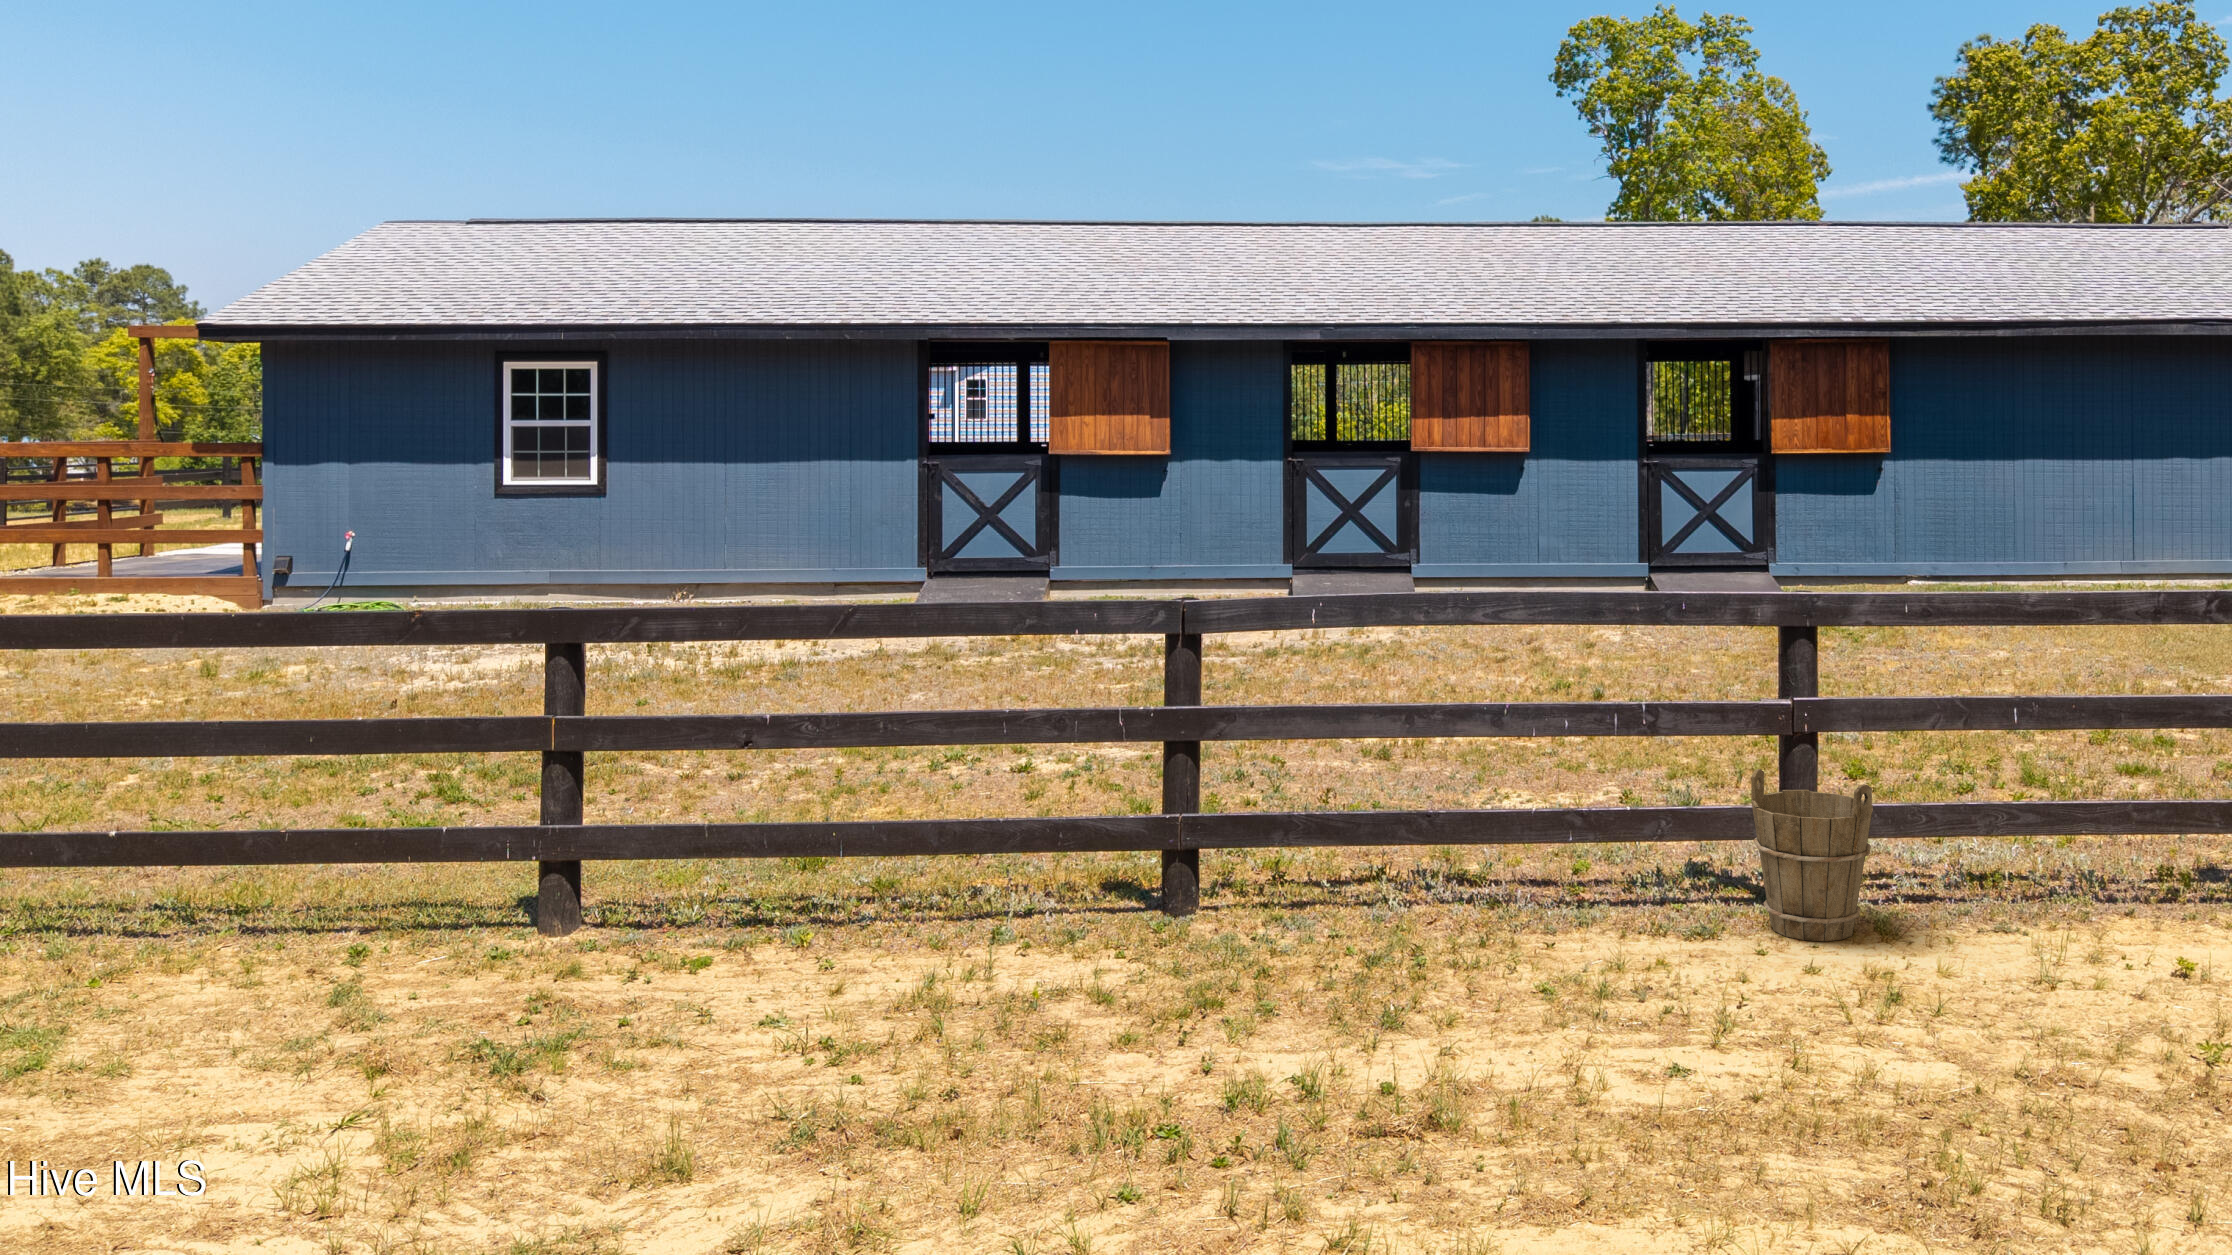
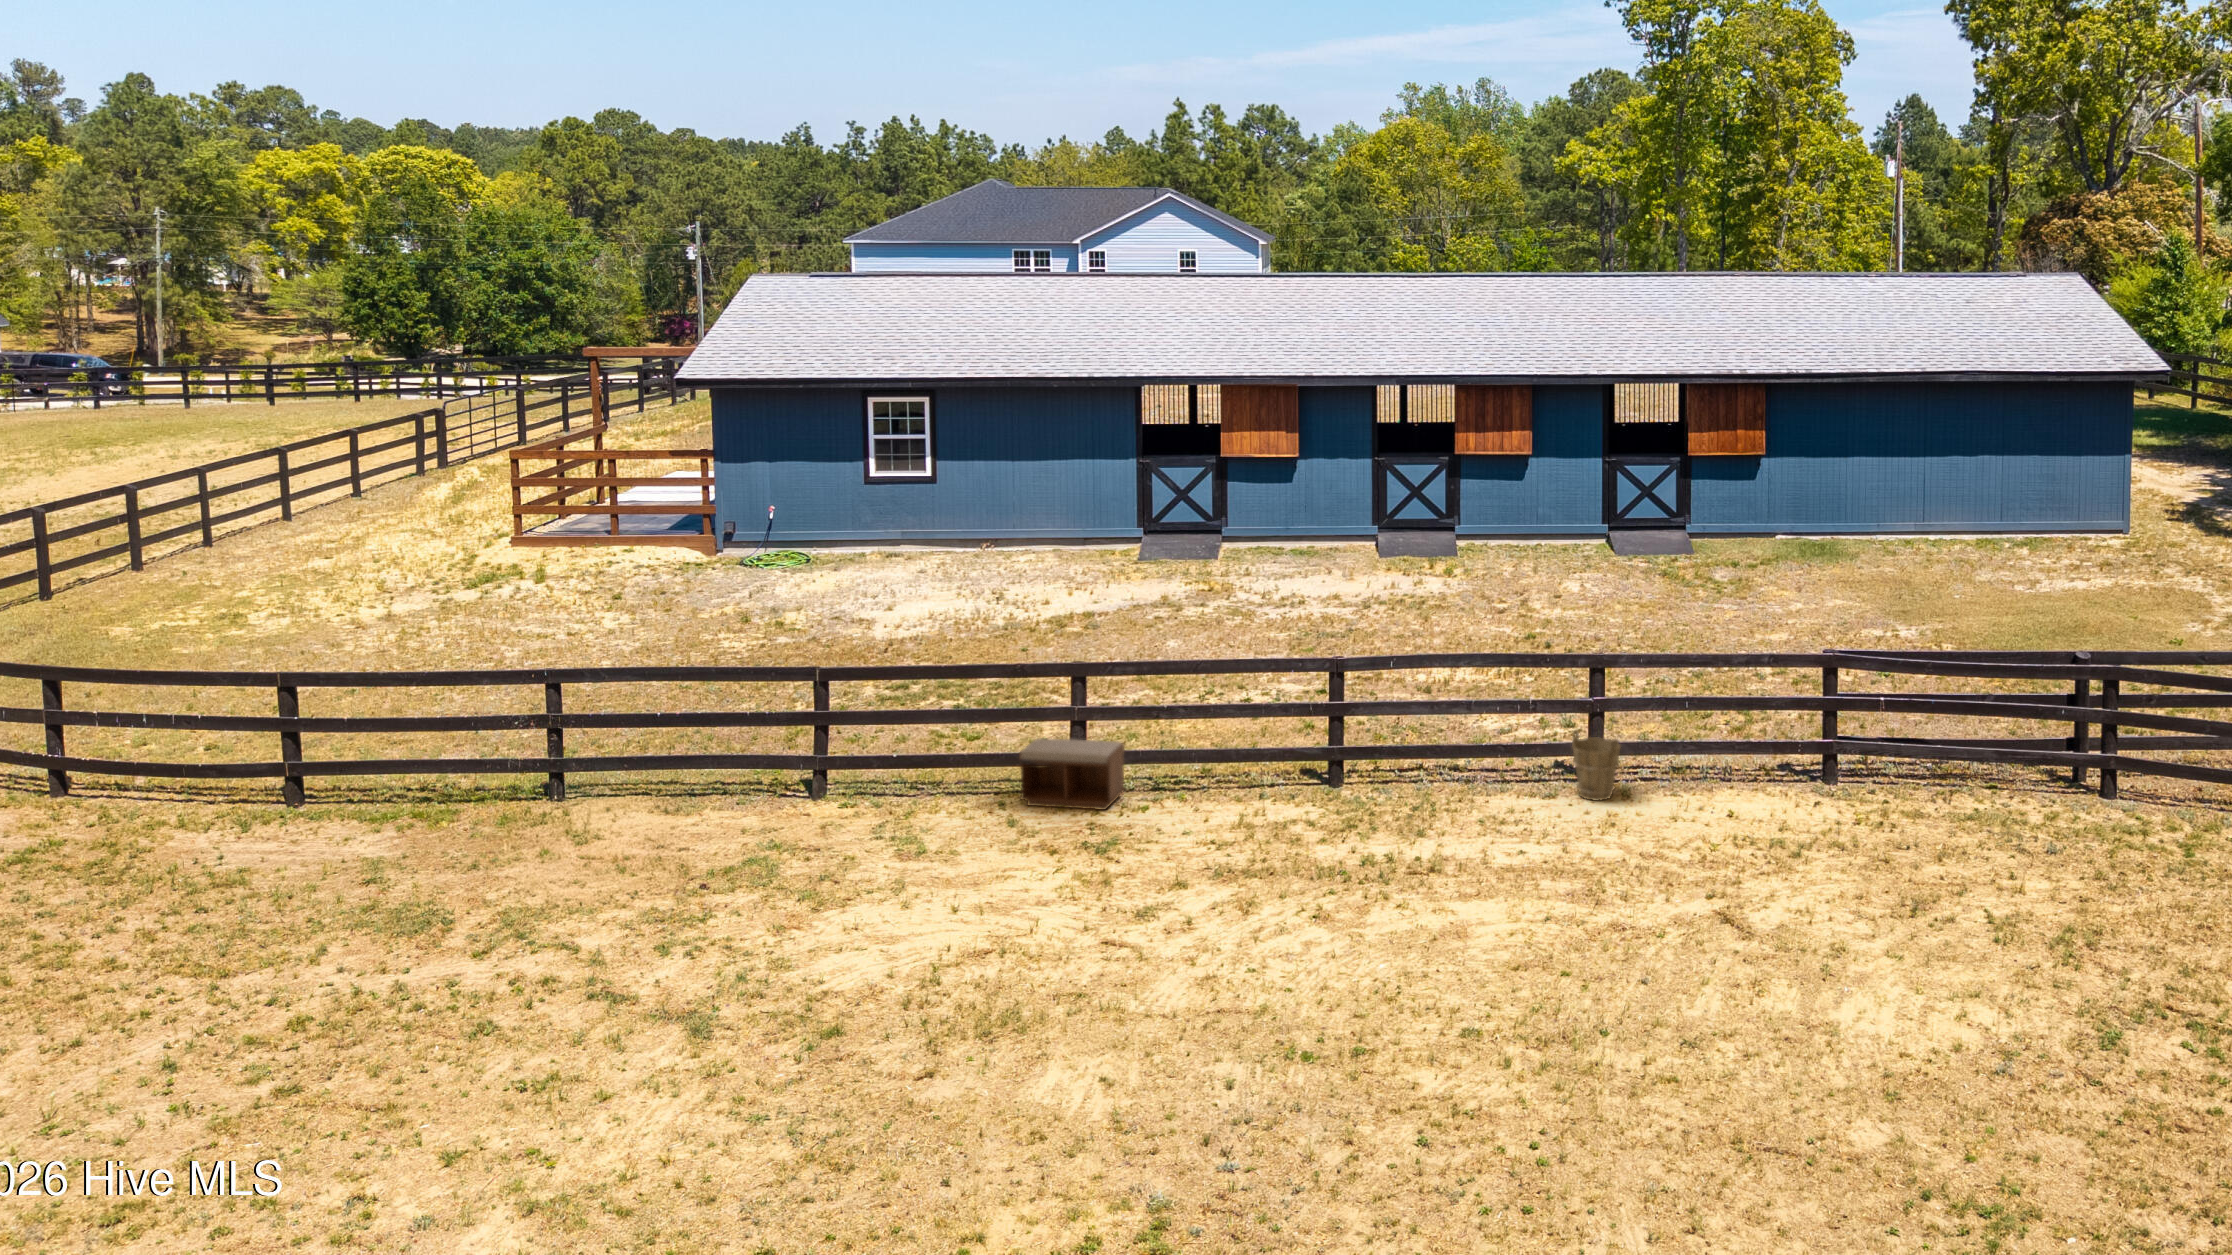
bench: none [382,792,662,965] -> present [1019,738,1125,810]

